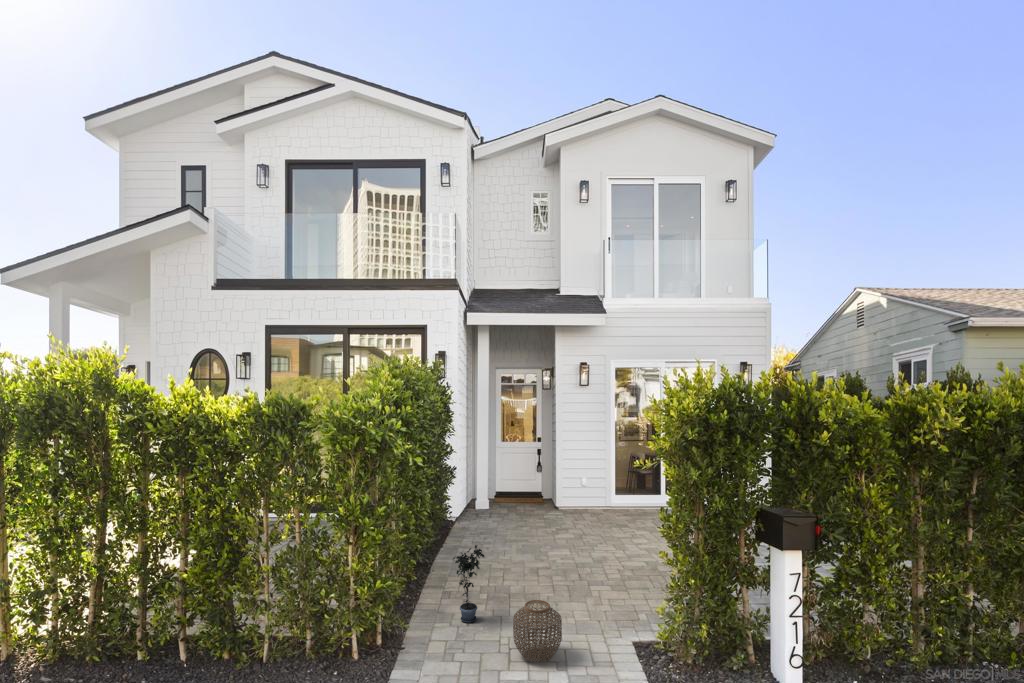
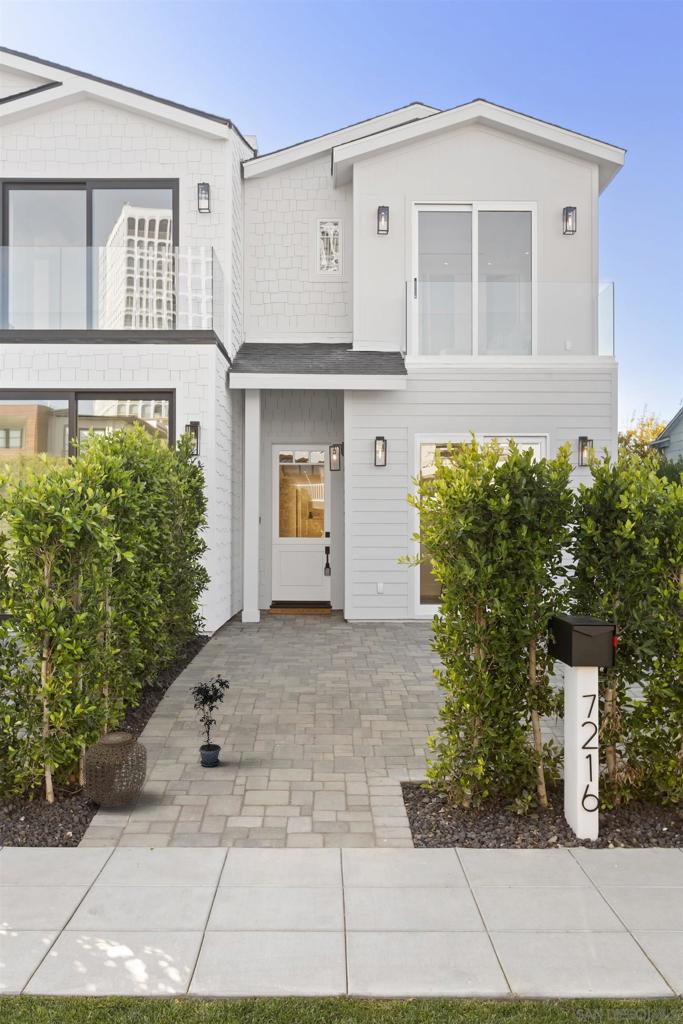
woven basket: present [513,600,562,662] -> present [82,732,147,807]

